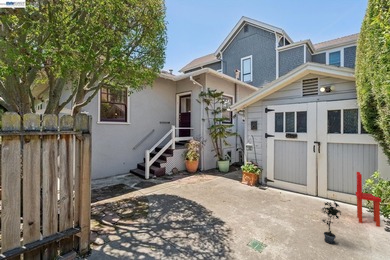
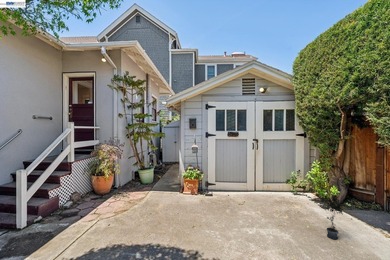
chair: present [356,172,381,227] -> none [299,163,323,206]

